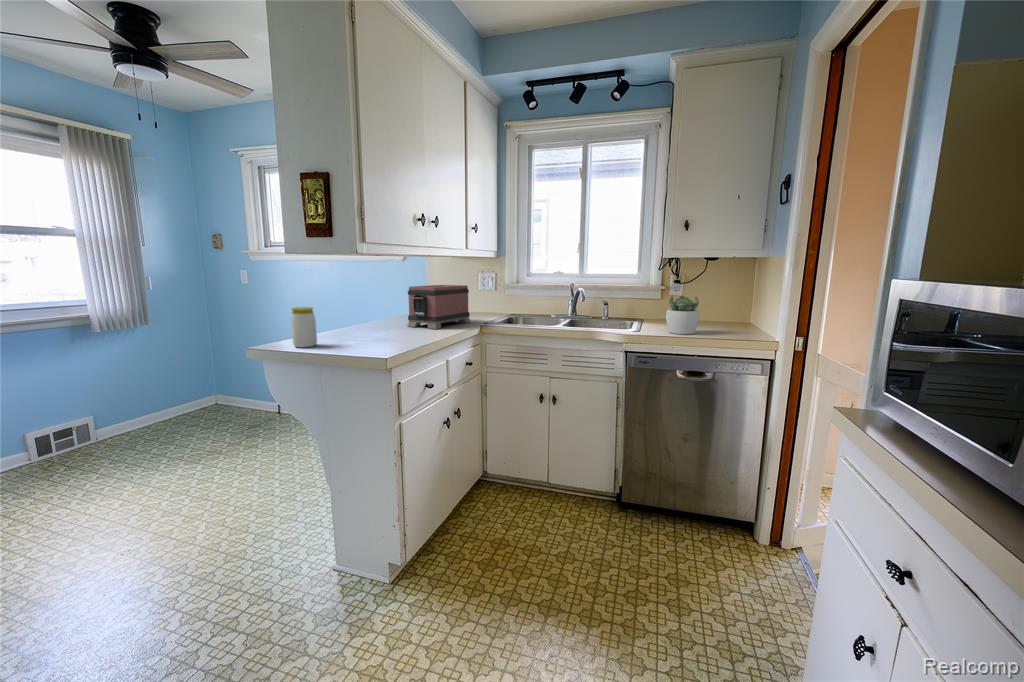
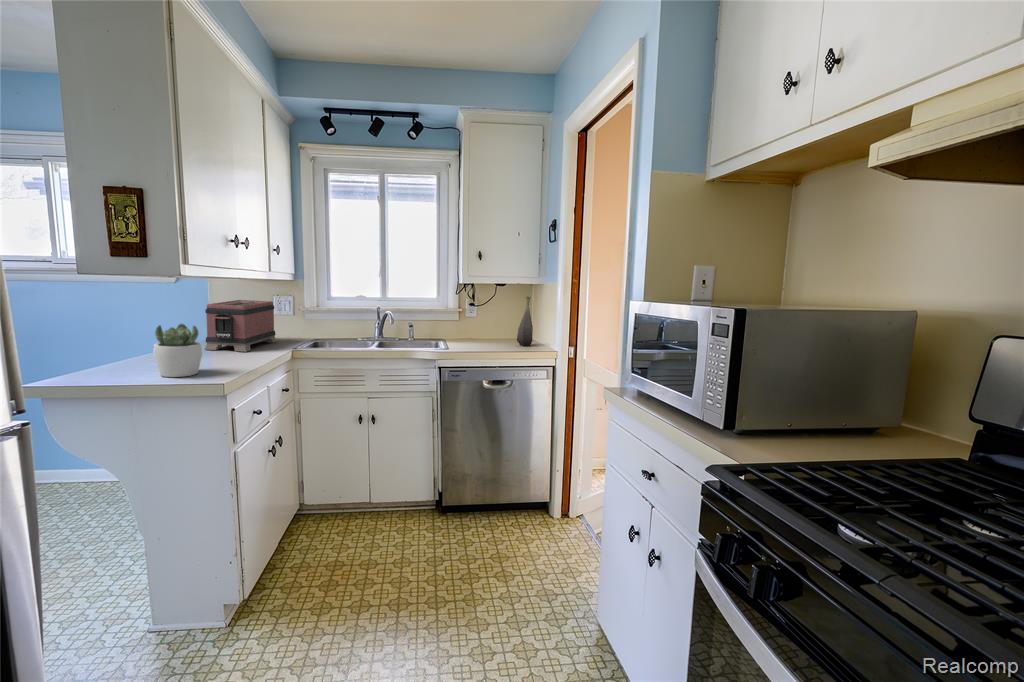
bottle: none [714,275,736,334] -> present [517,296,533,346]
succulent plant: present [666,296,700,334] -> present [153,323,202,377]
jar: present [291,307,317,347] -> none [90,335,123,382]

